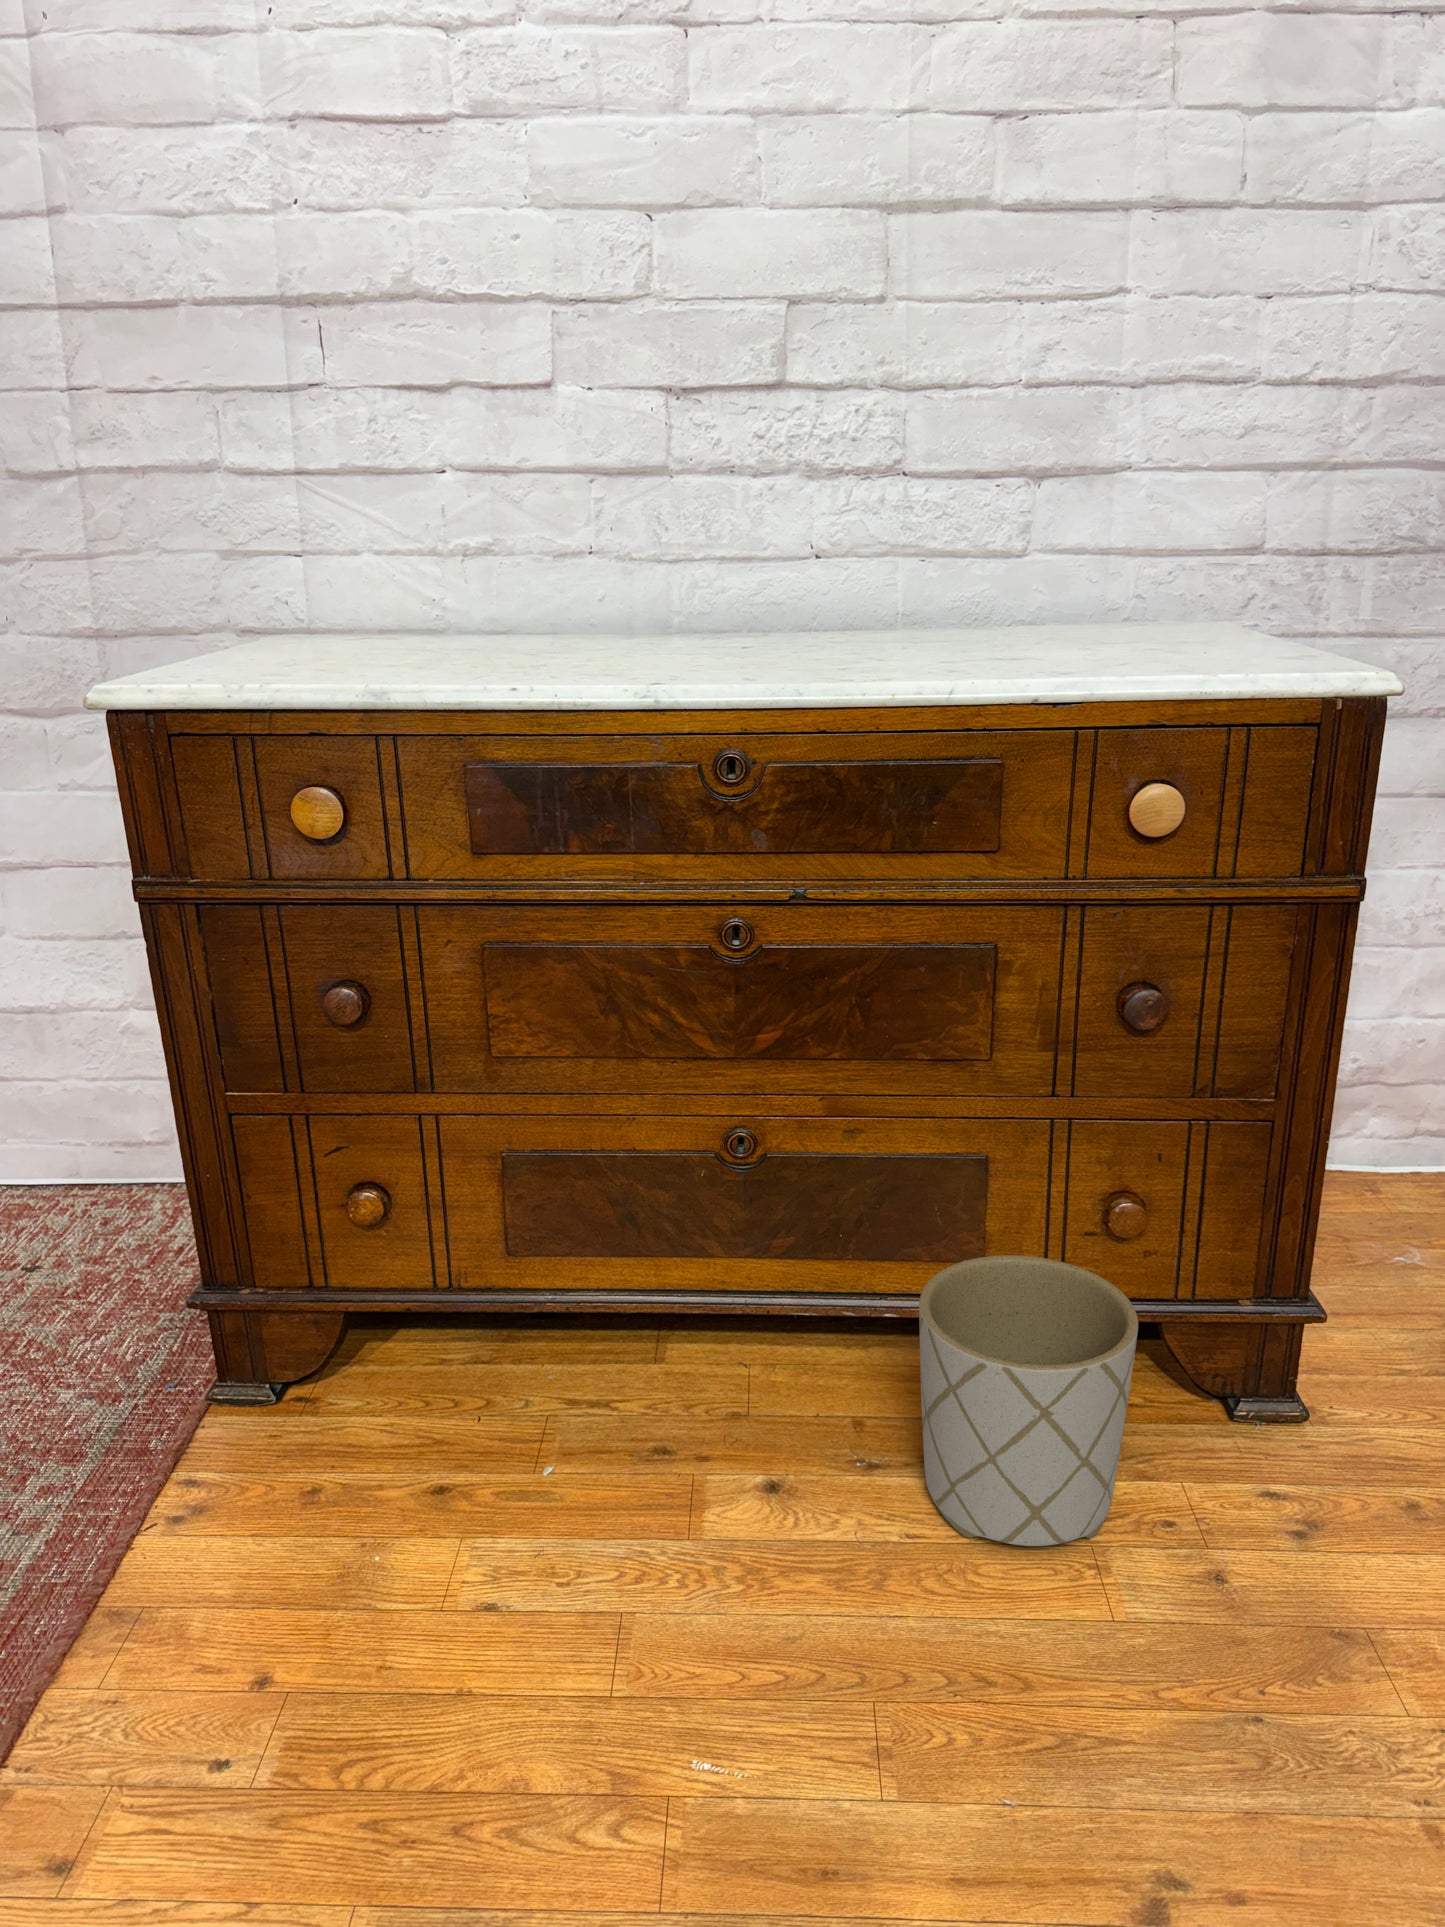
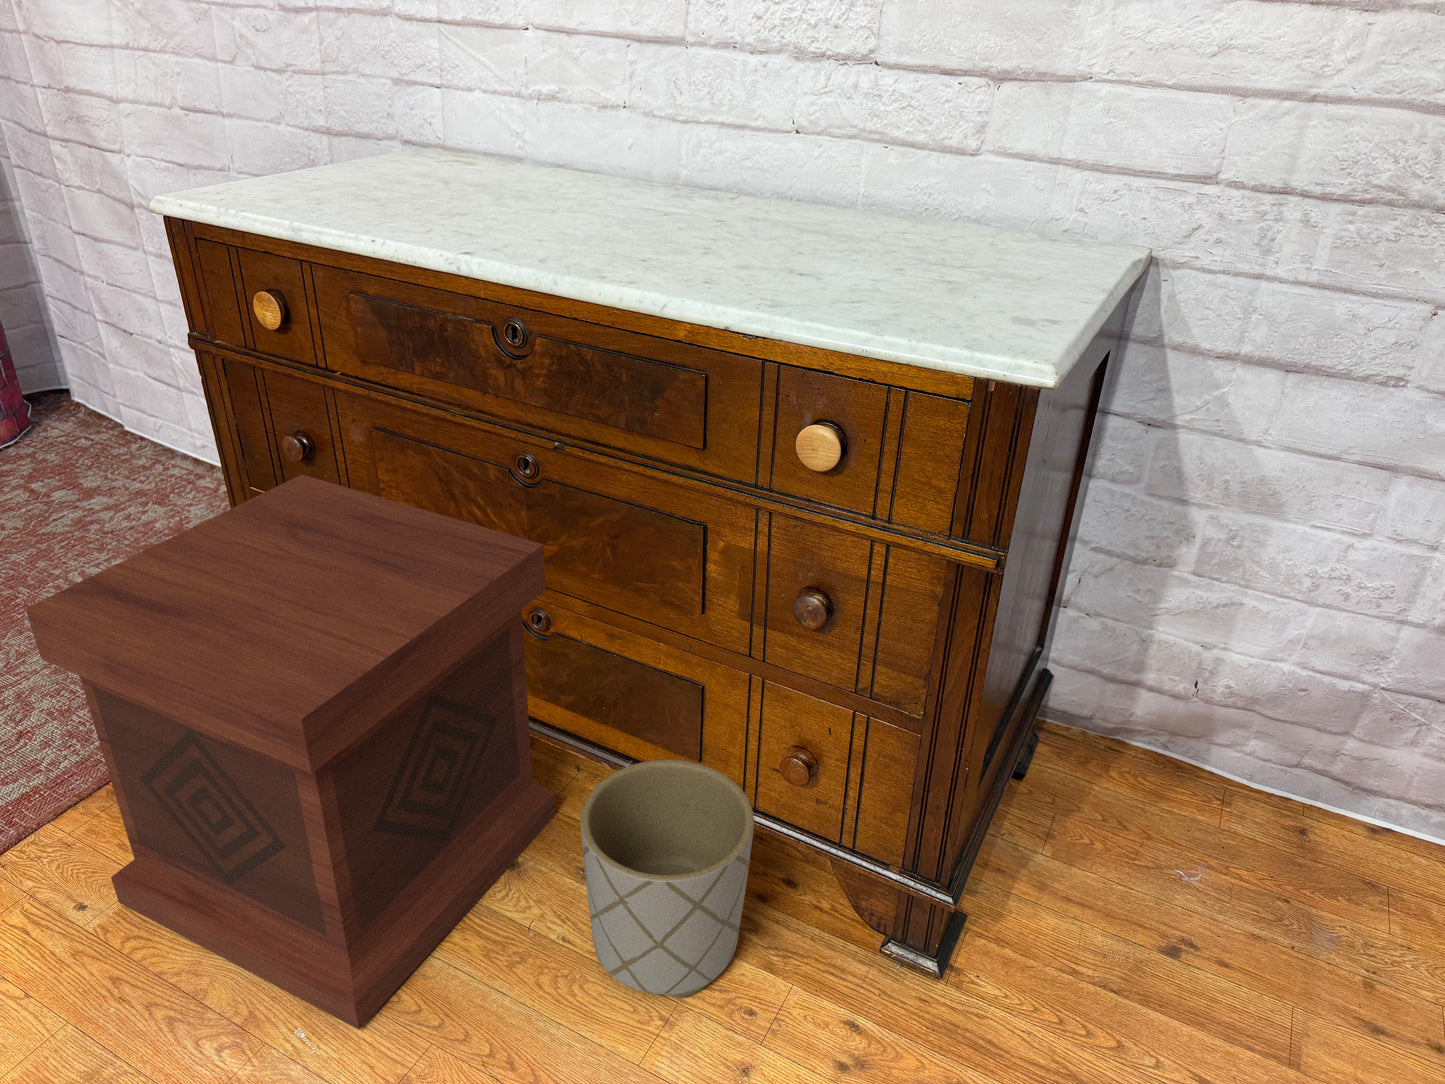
side table: none [211,1033,777,1731] -> present [25,475,556,1030]

